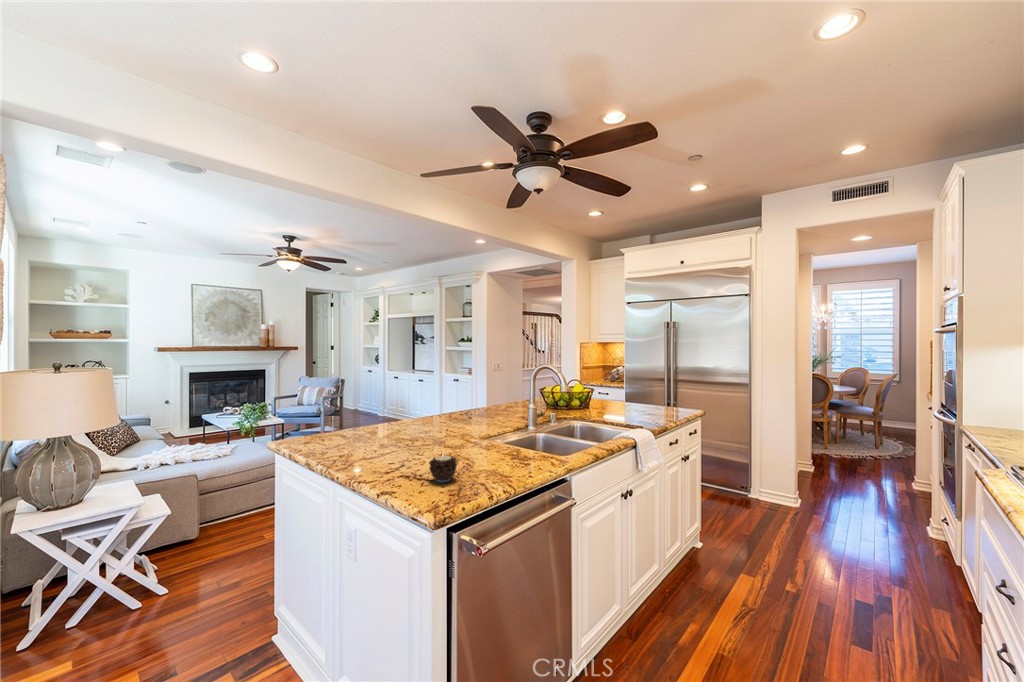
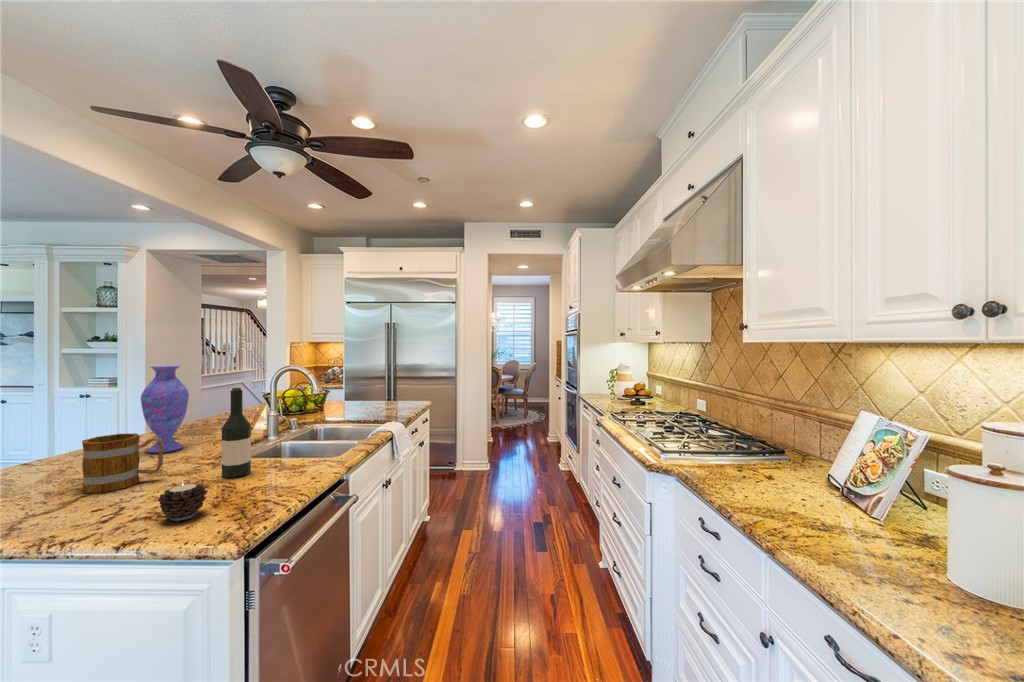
vase: none [451,363,479,428] -> present [141,366,189,453]
wine bottle: none [482,384,502,457] -> present [222,387,251,478]
mug: none [410,411,451,450] -> present [82,433,164,493]

